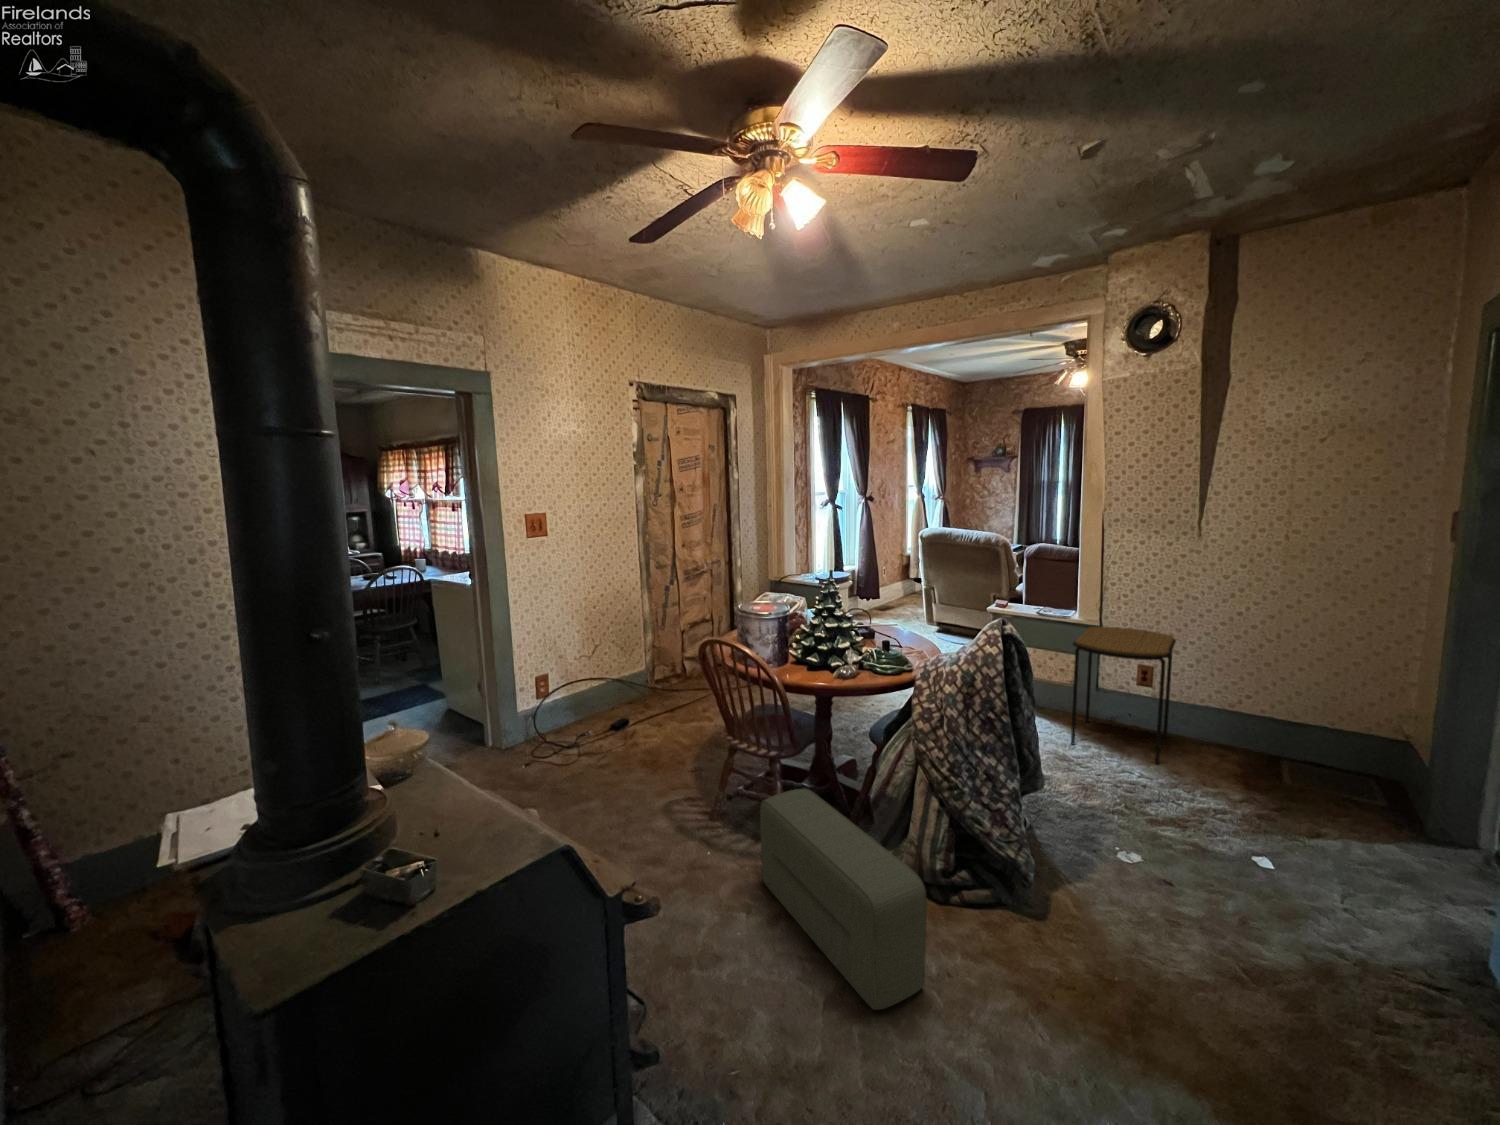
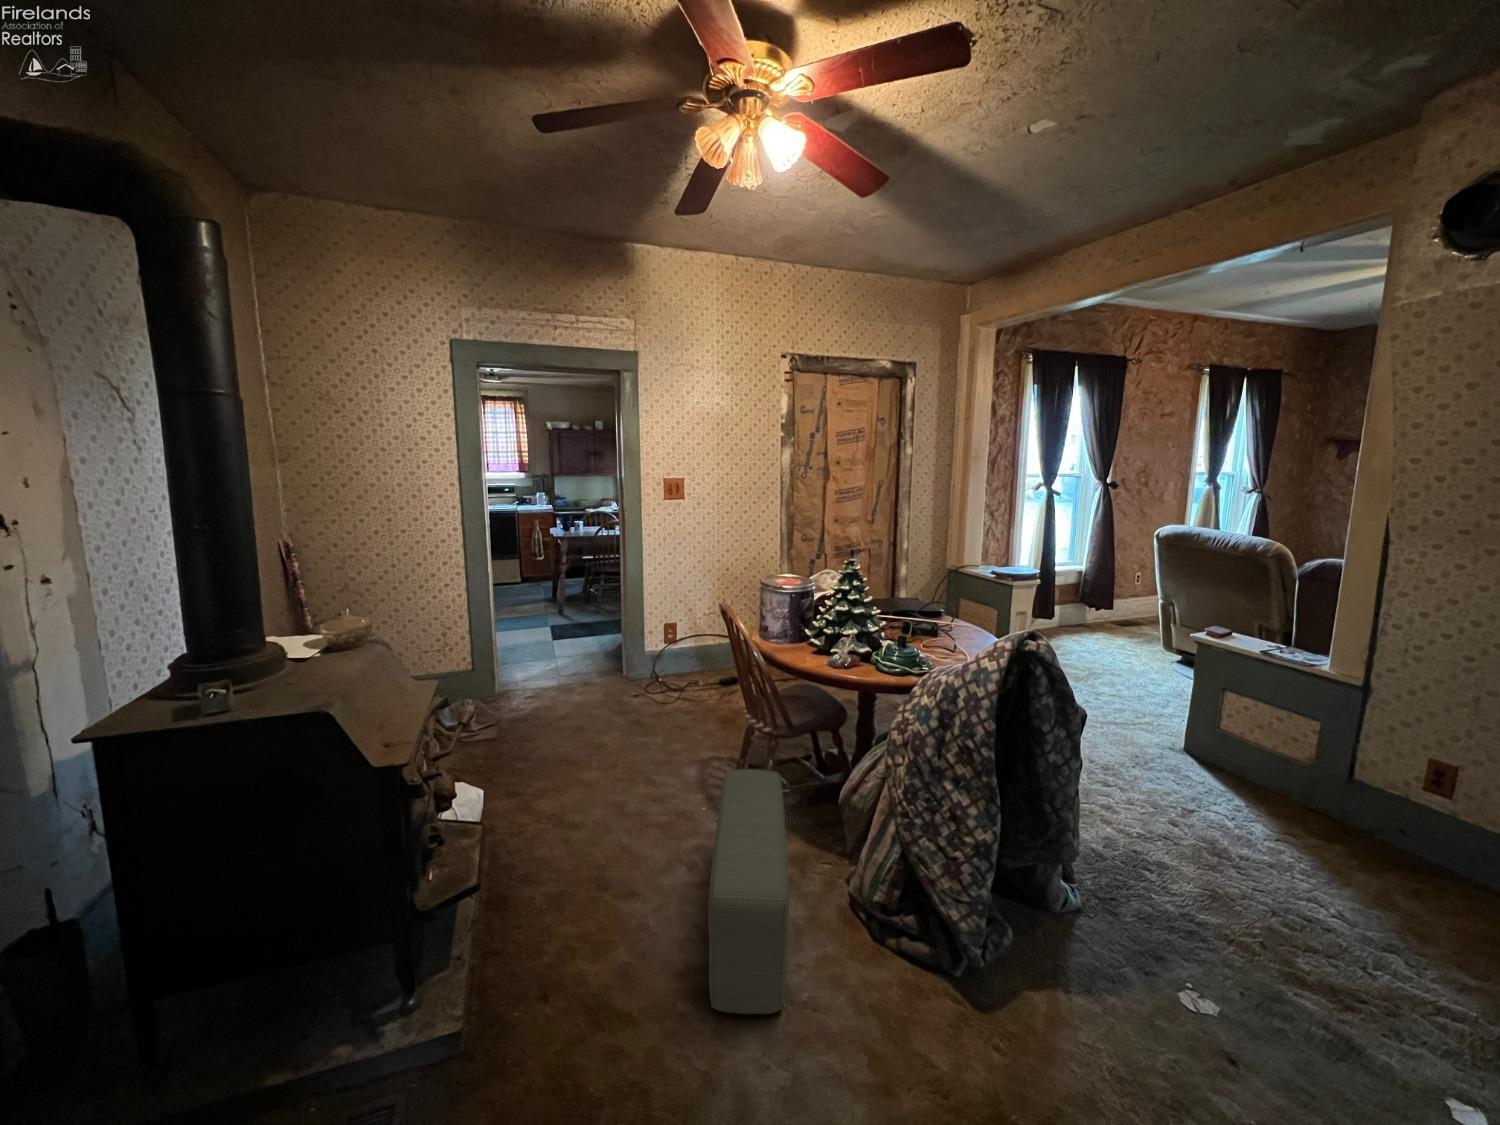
side table: present [1071,627,1176,763] -> none [1246,681,1478,902]

